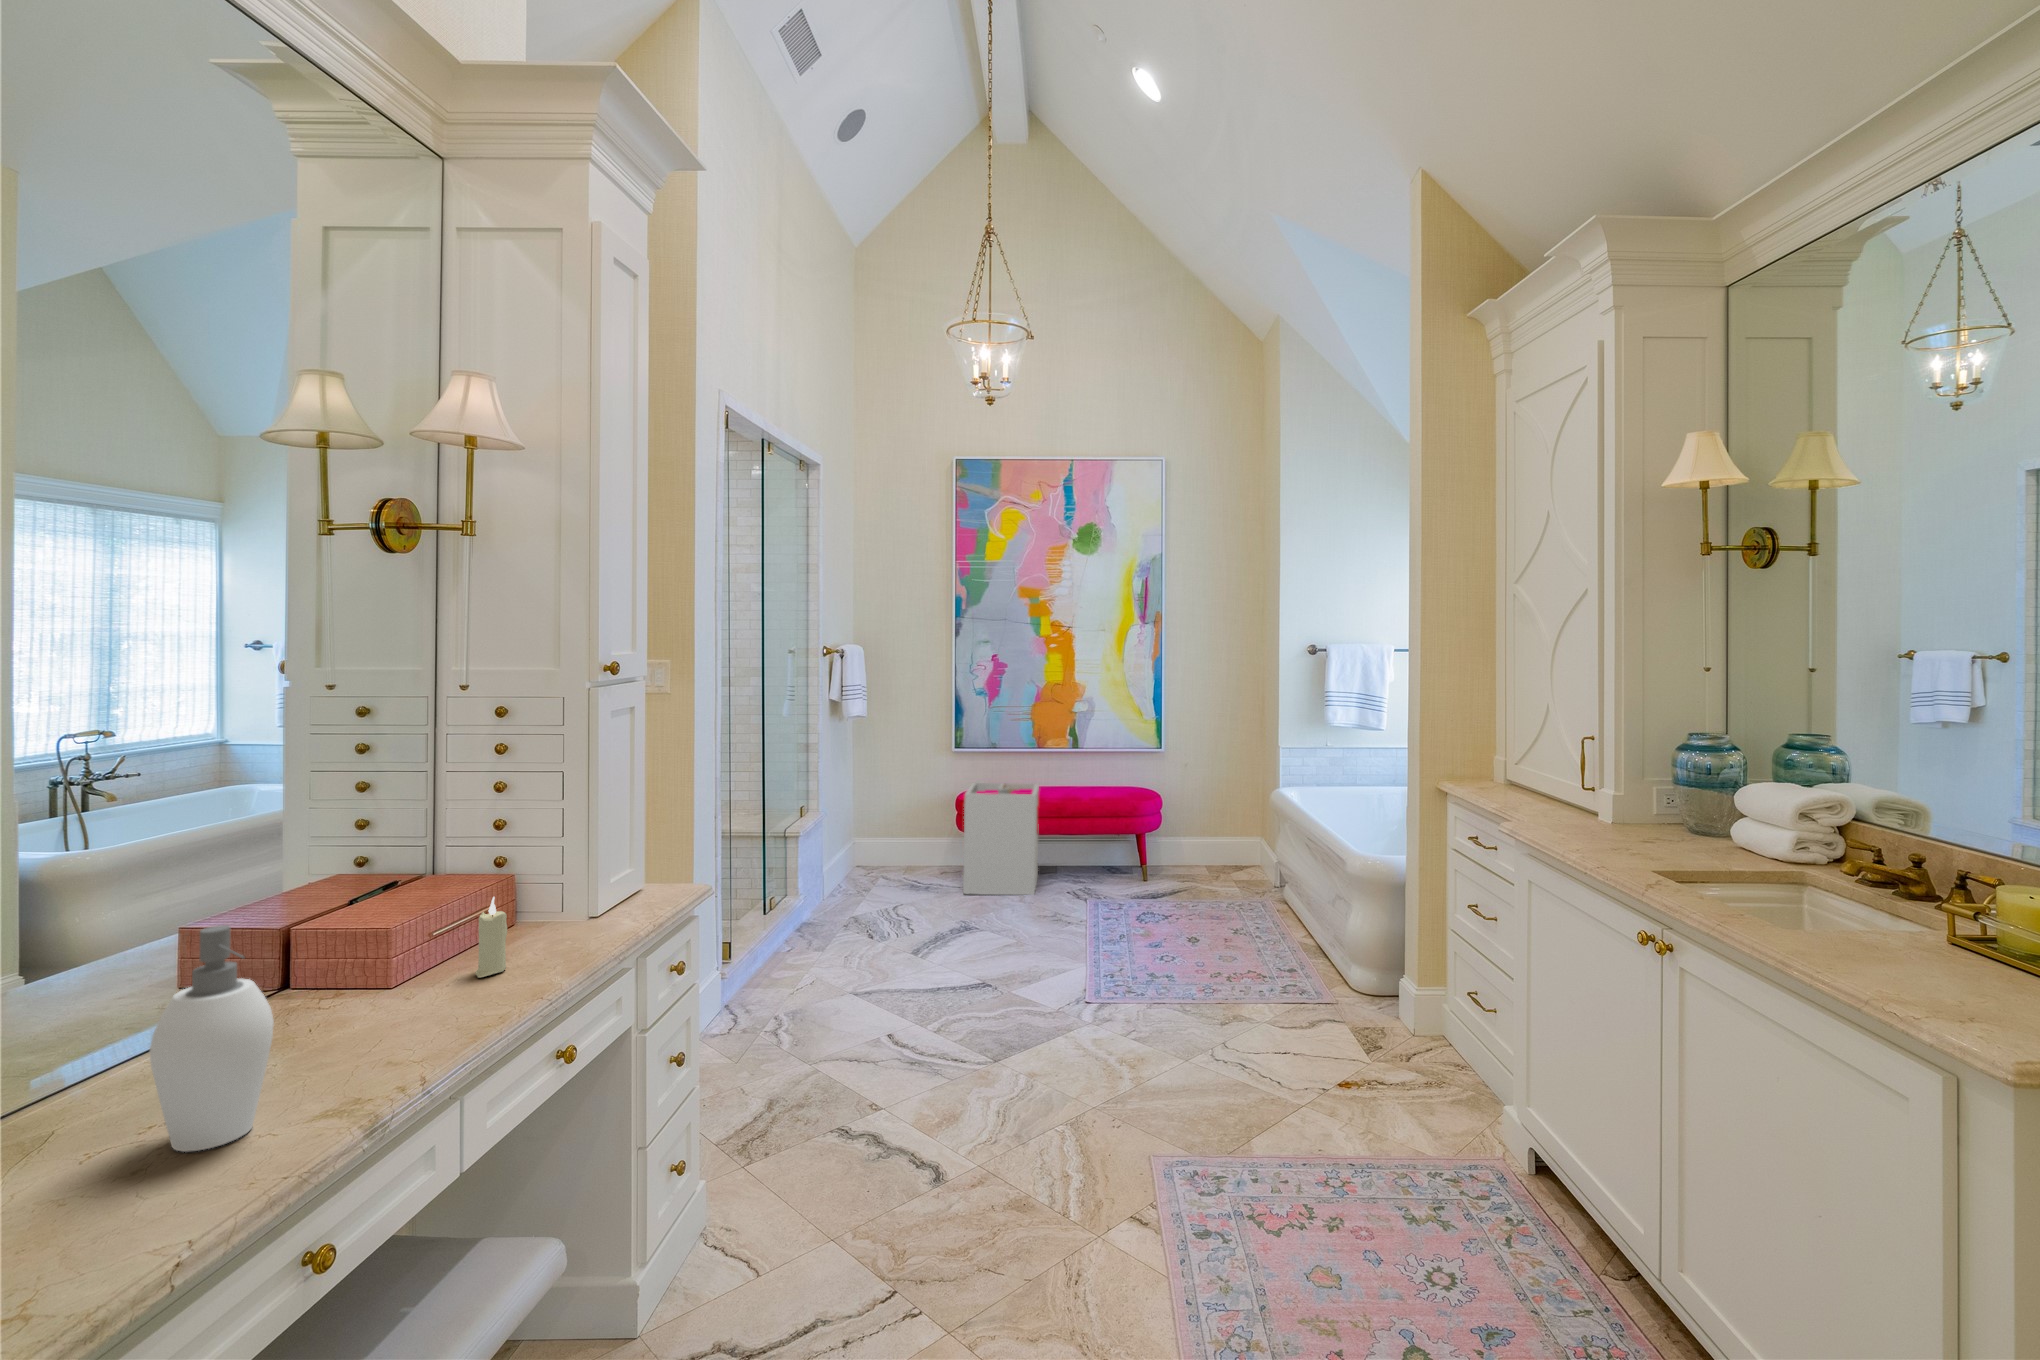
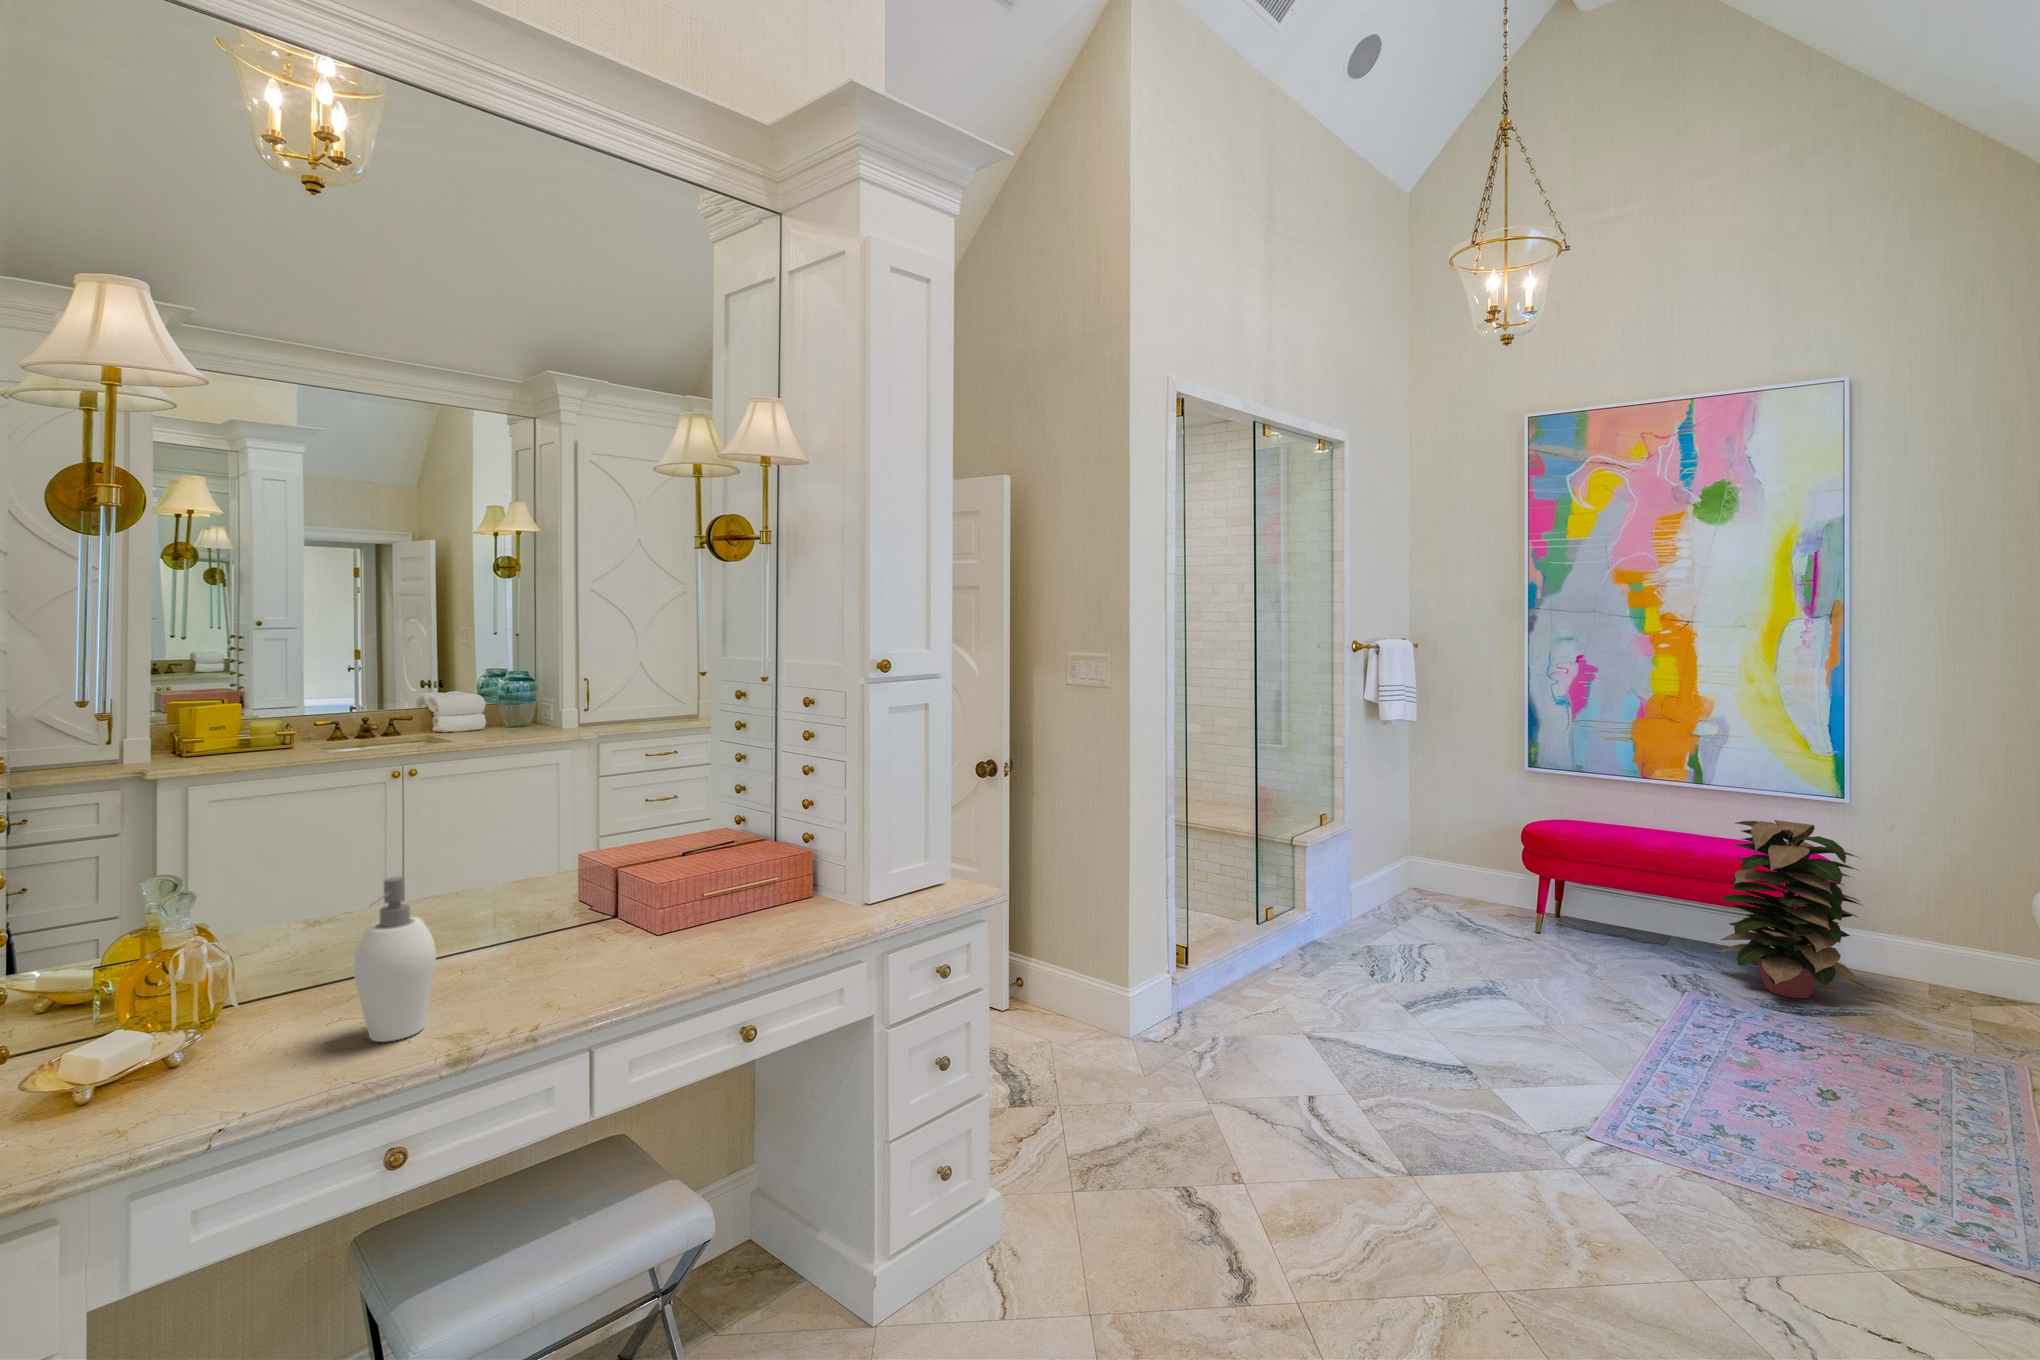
decorative plant: none [1095,767,1181,888] -> present [1716,820,1865,998]
laundry hamper: present [963,783,1039,895] -> none [1513,813,1633,971]
candle: present [475,897,507,977] -> none [702,879,730,948]

